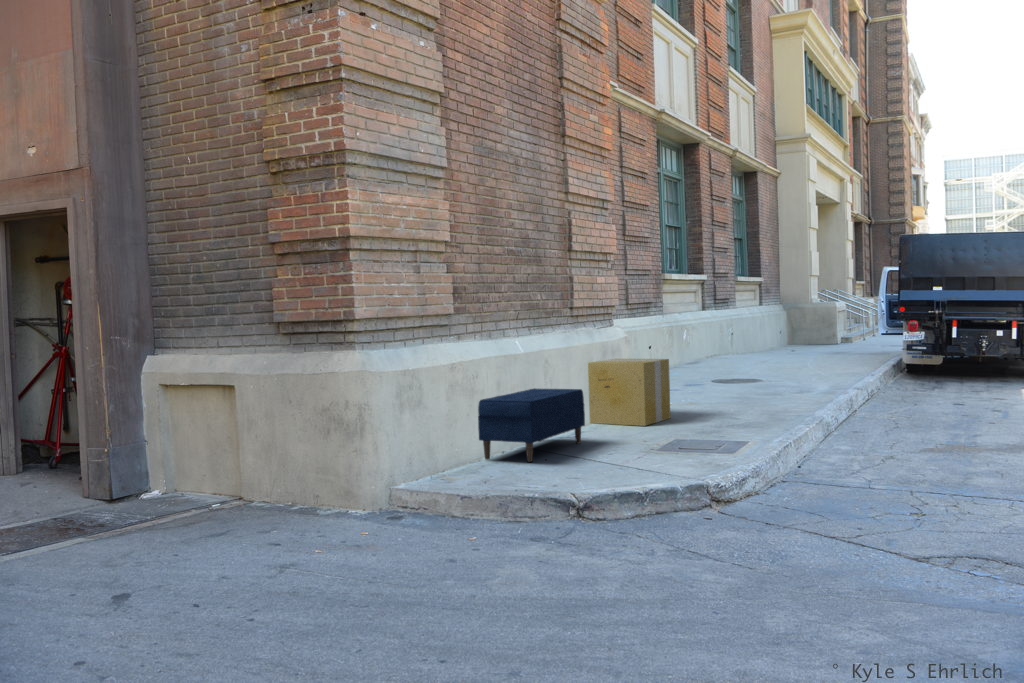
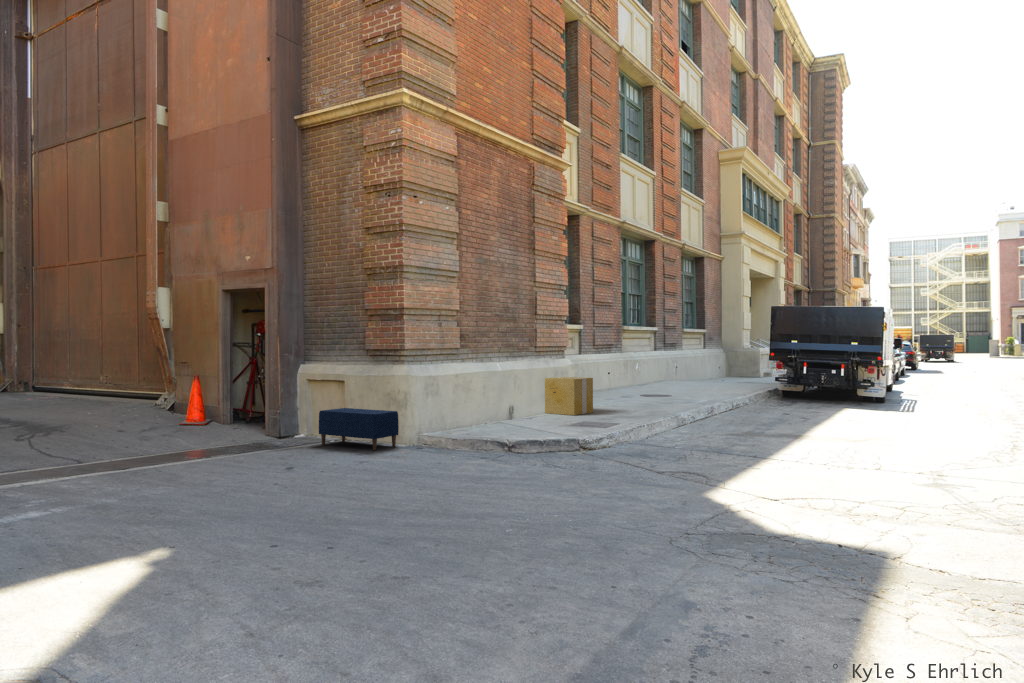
bench: present [478,388,585,462] -> present [319,408,399,451]

